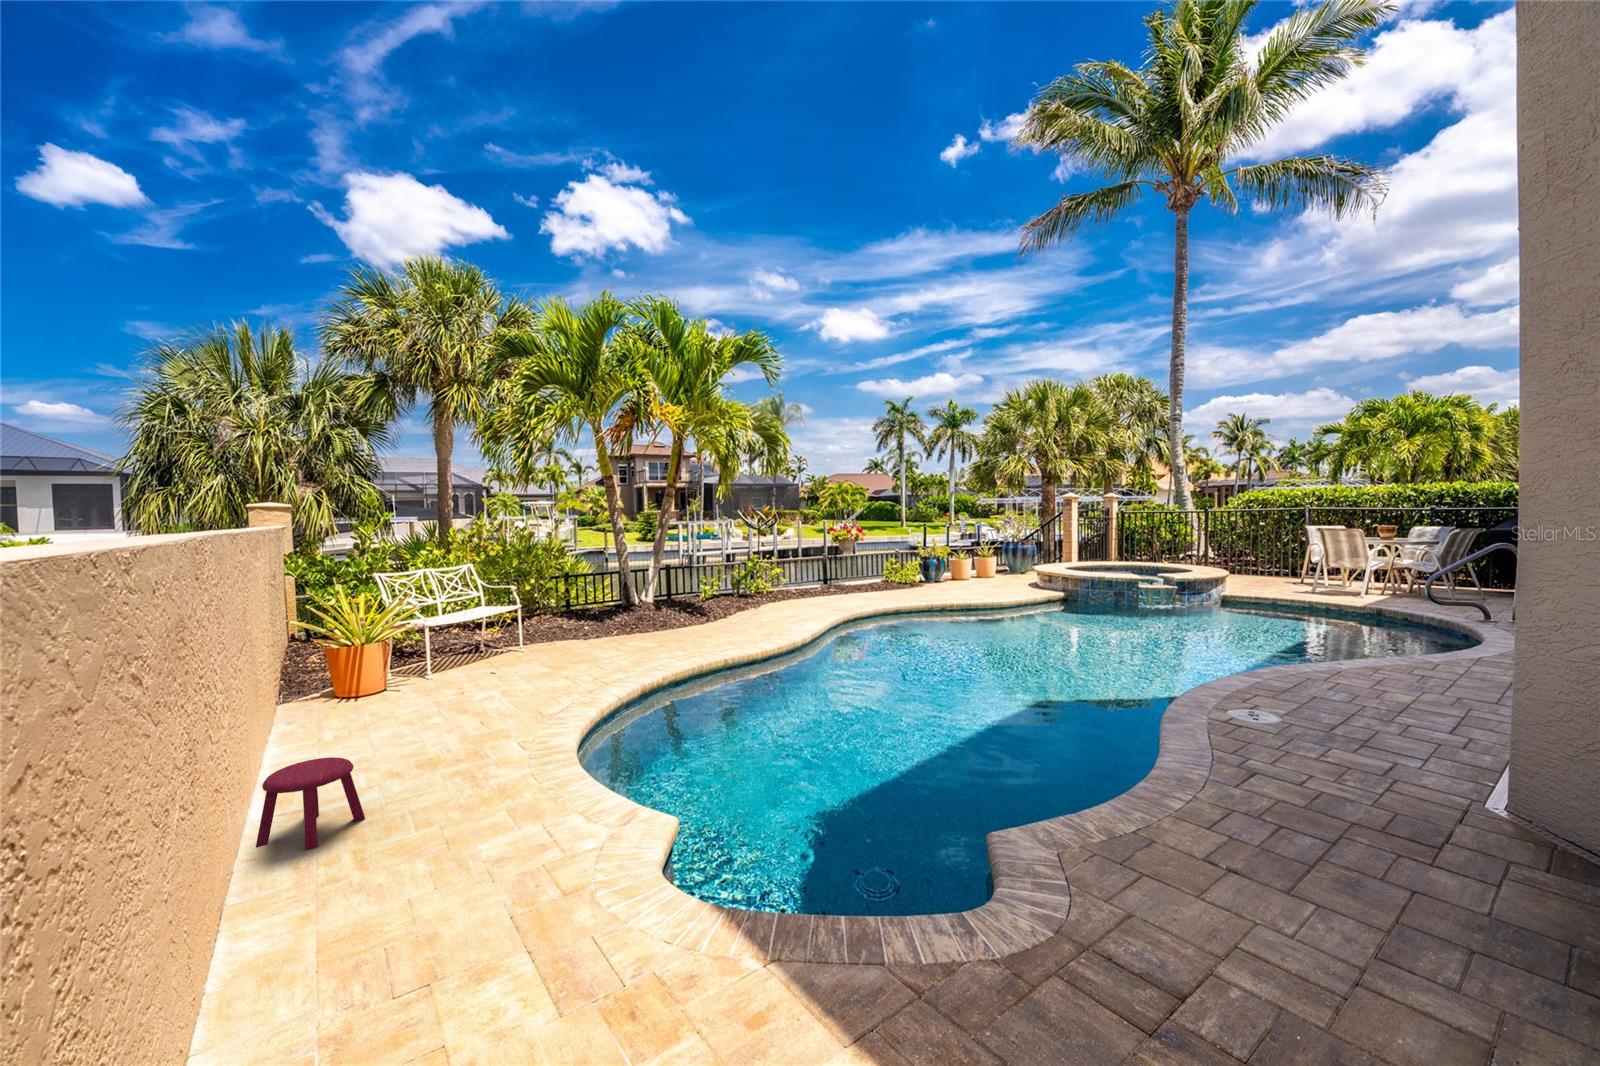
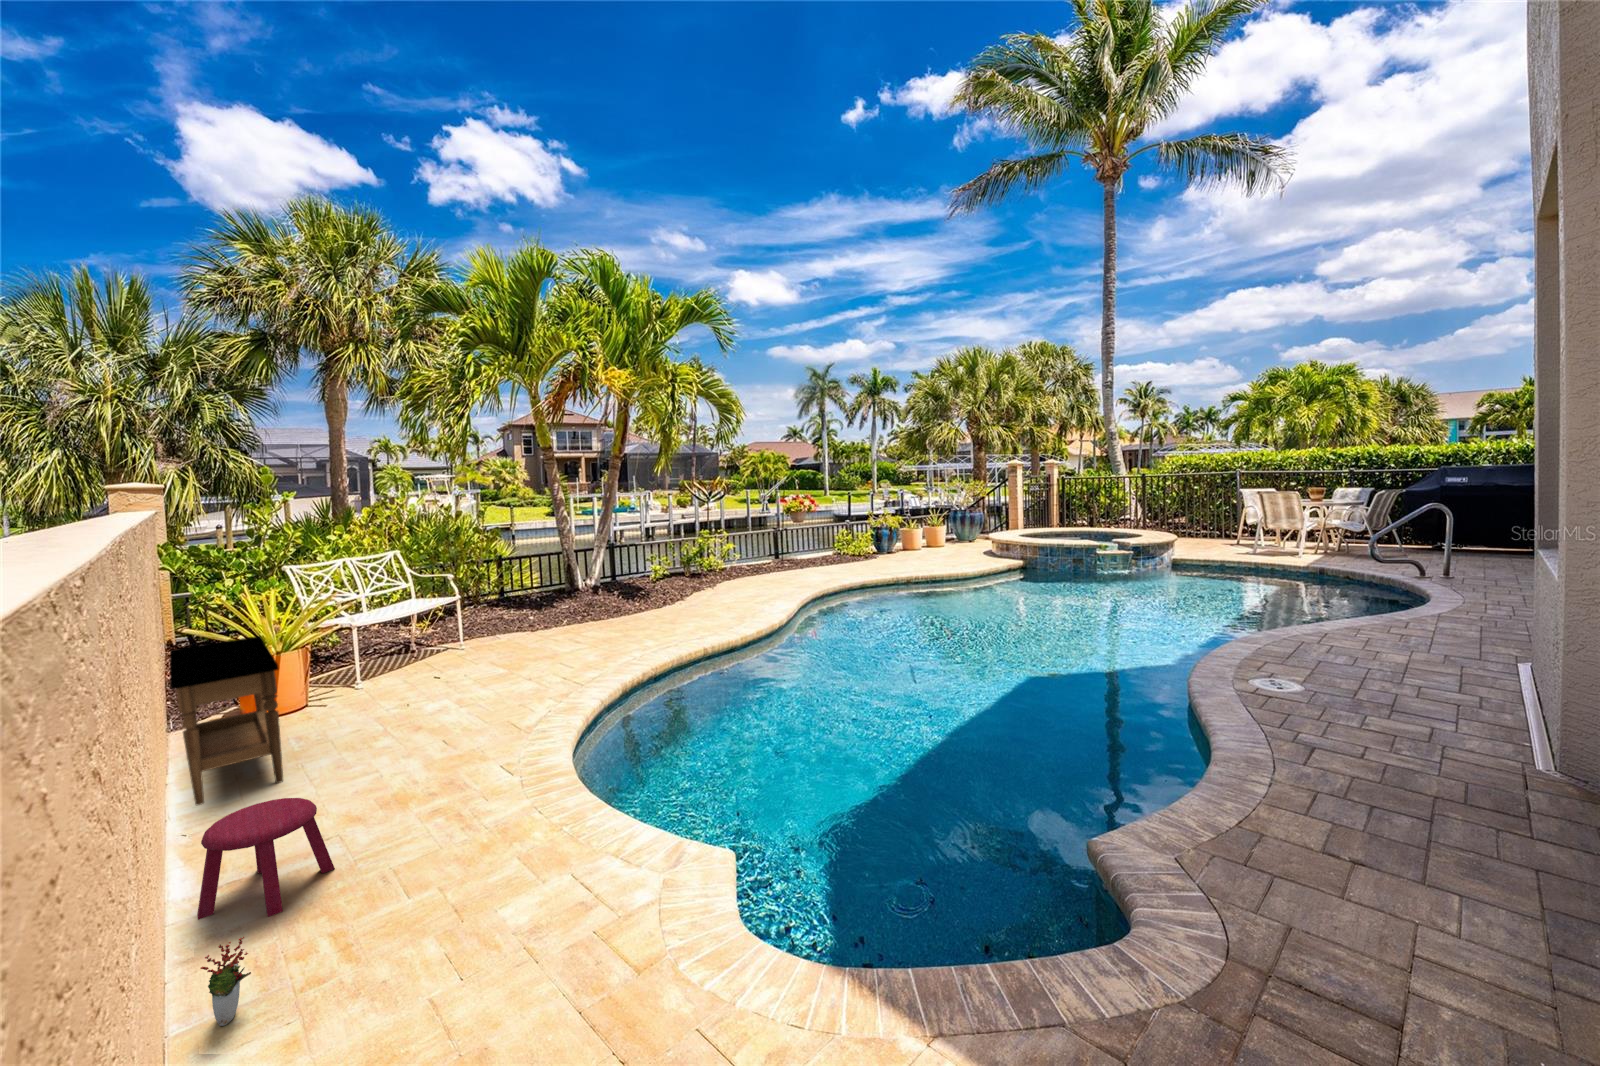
side table: none [263,629,348,764] -> present [170,636,283,805]
decorative plant: none [238,855,276,924] -> present [200,936,251,1026]

